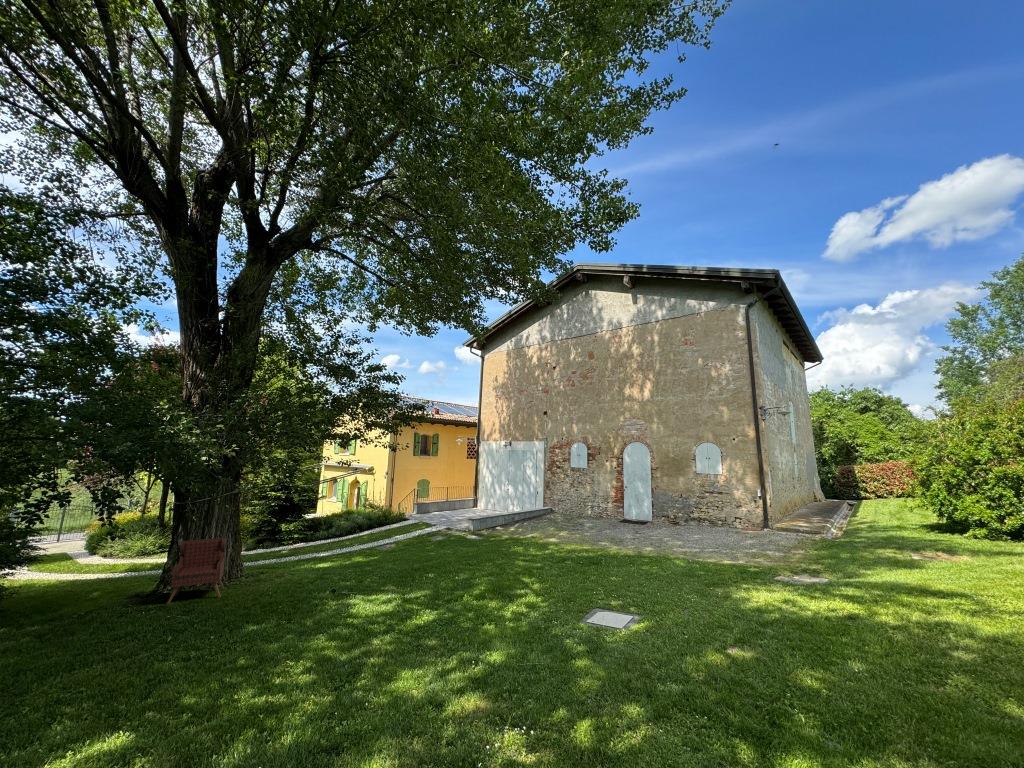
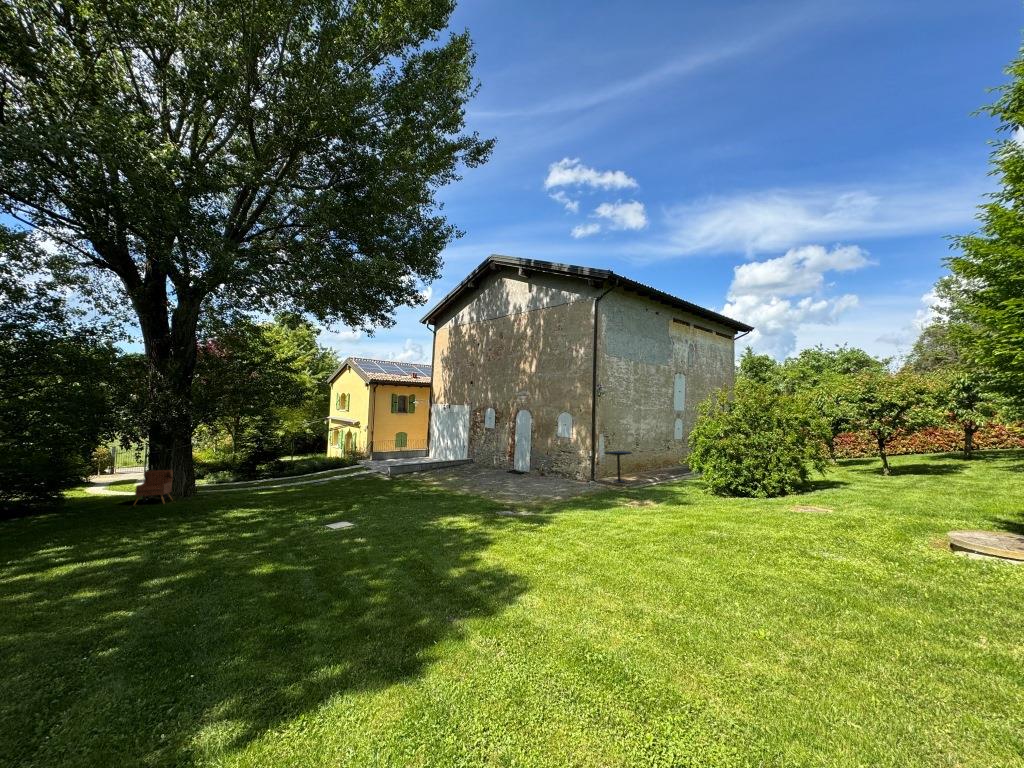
pedestal table: none [770,491,809,531] -> present [605,451,632,483]

